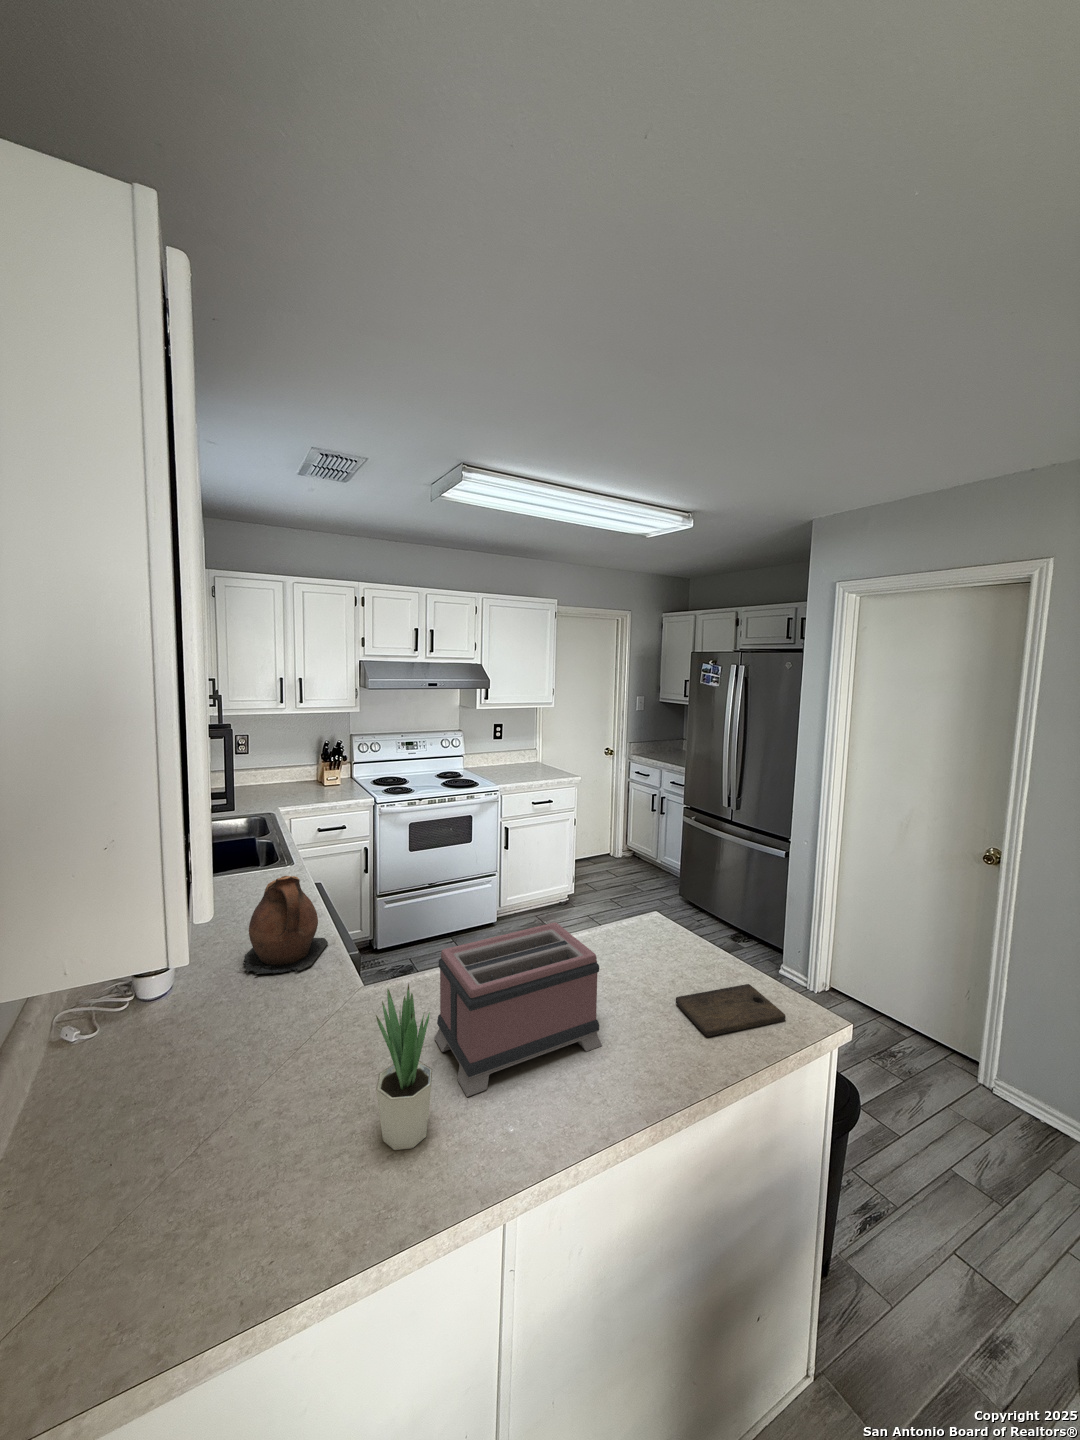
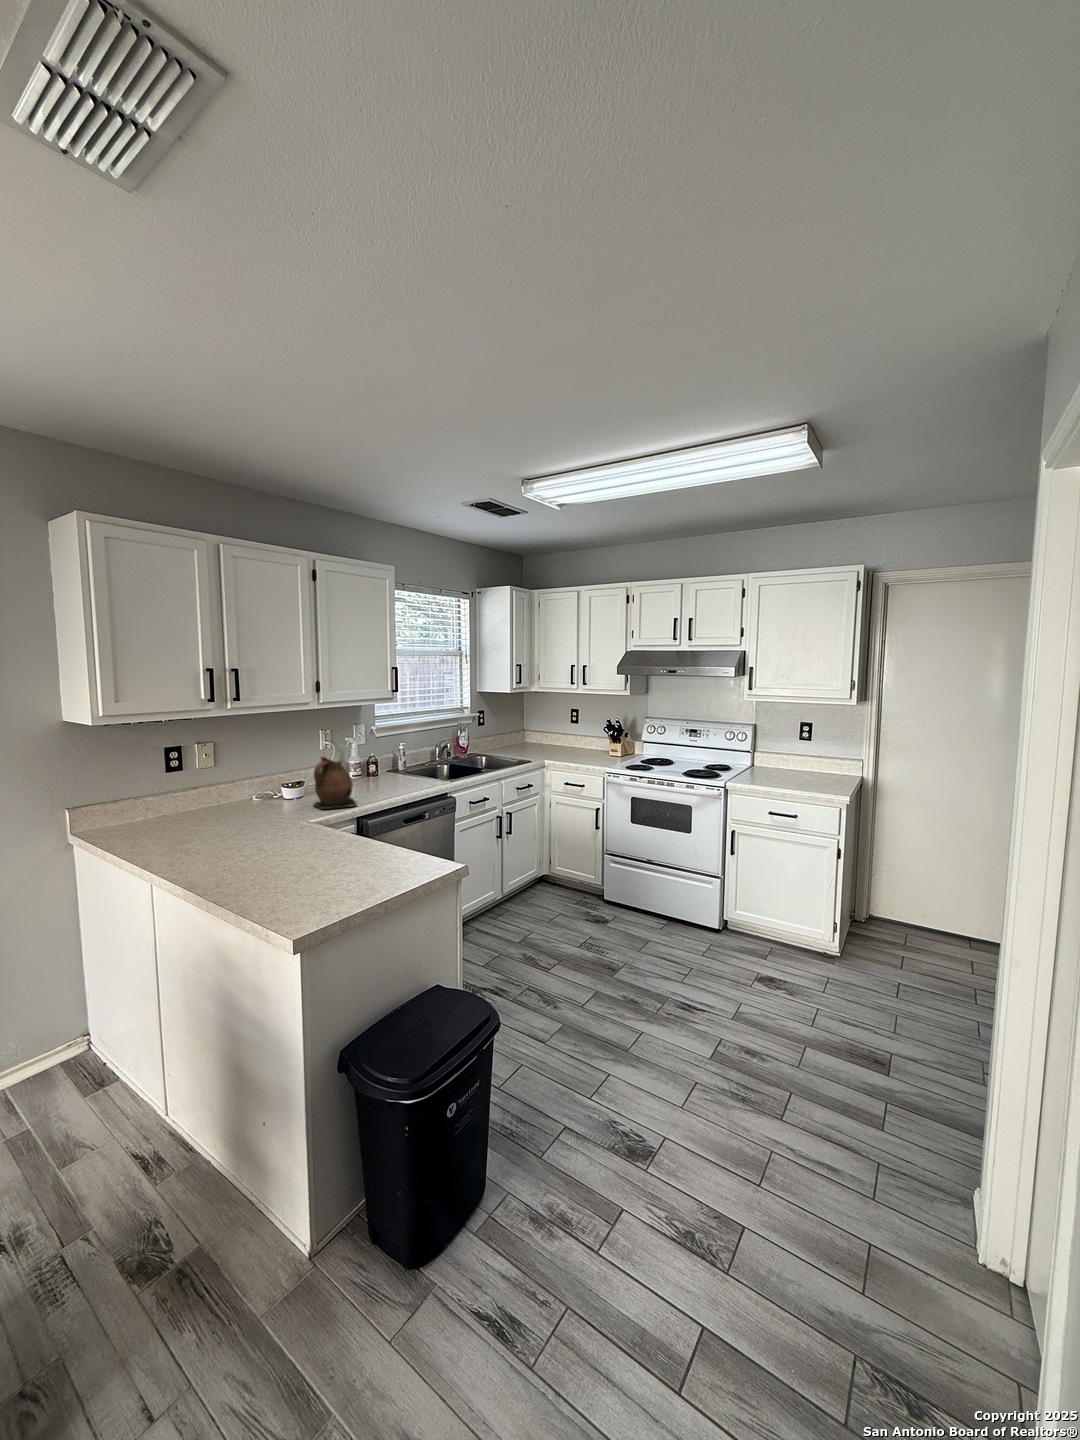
toaster: present [434,922,602,1097] -> none [209,789,306,870]
potted plant: present [376,984,432,1150] -> none [166,775,200,851]
cutting board: present [676,984,786,1037] -> none [265,876,337,913]

